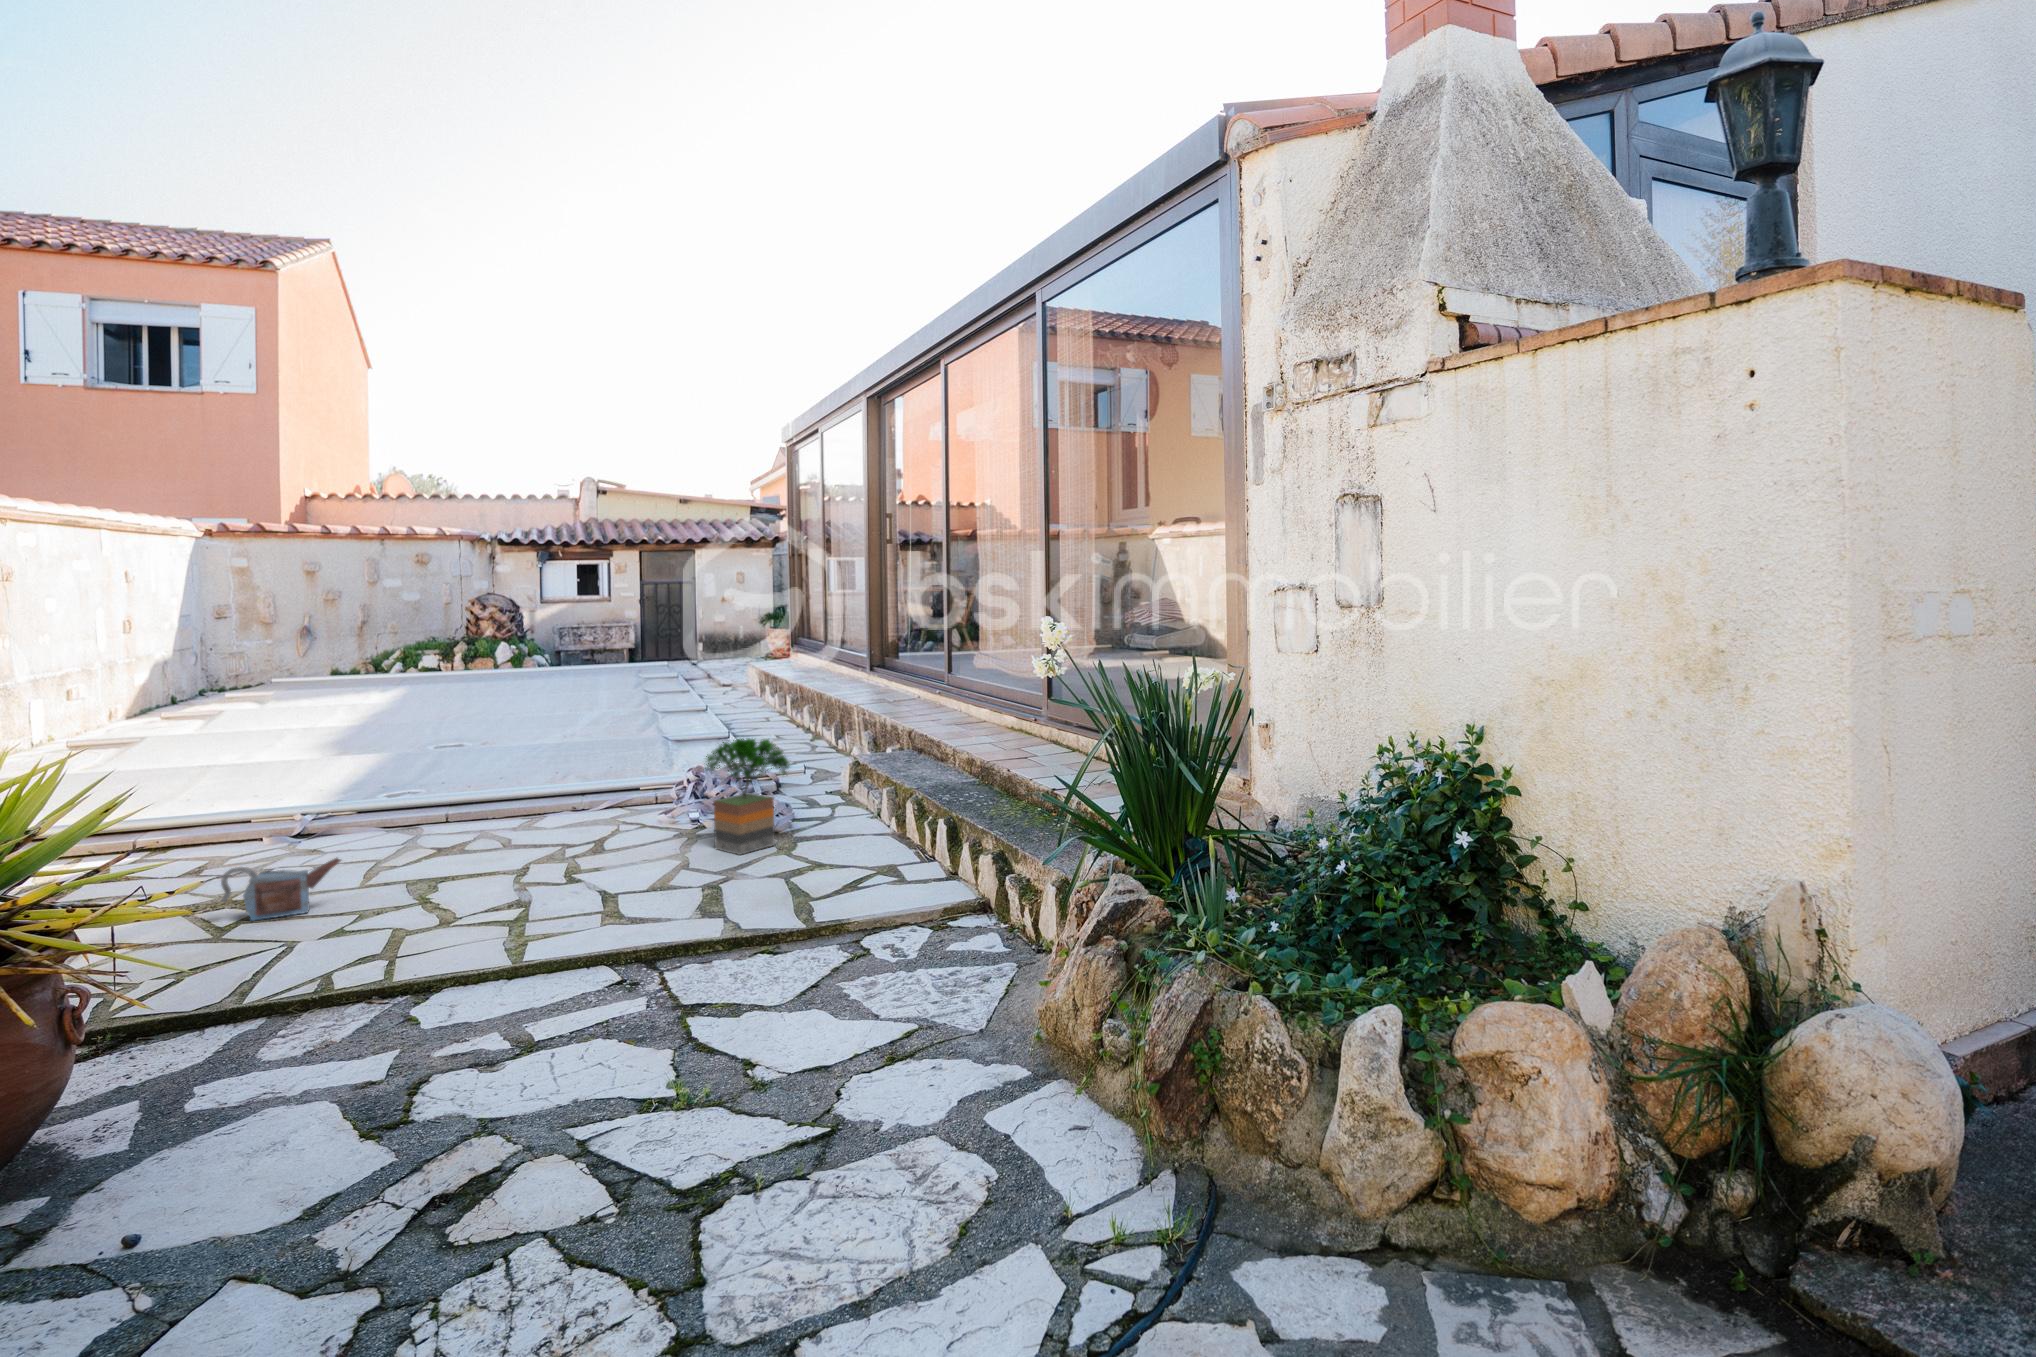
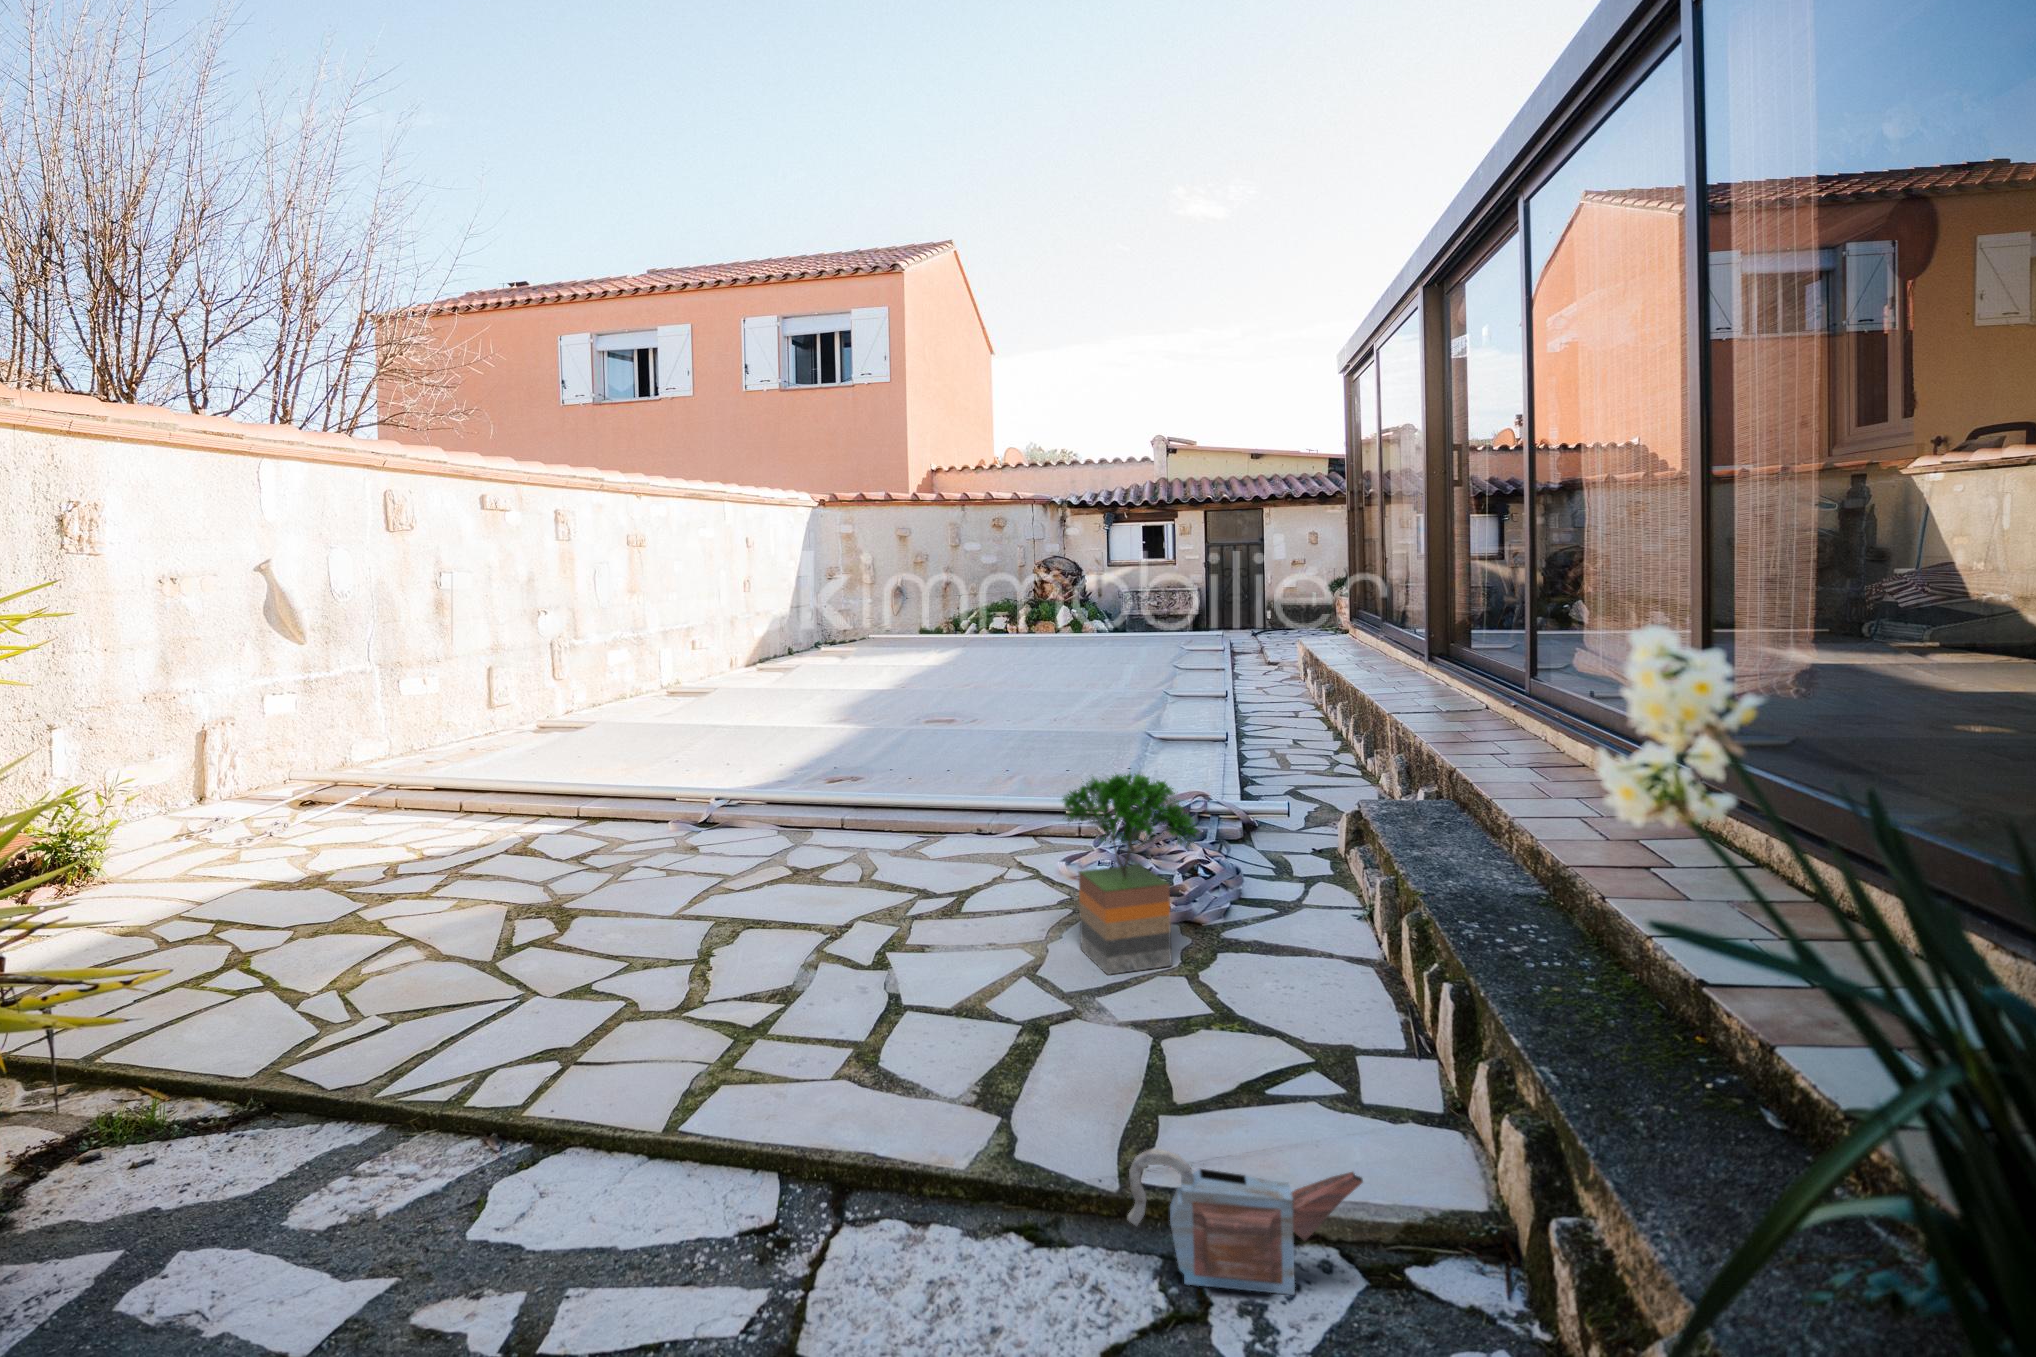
watering can: present [221,858,341,921] -> present [1128,1149,1363,1295]

